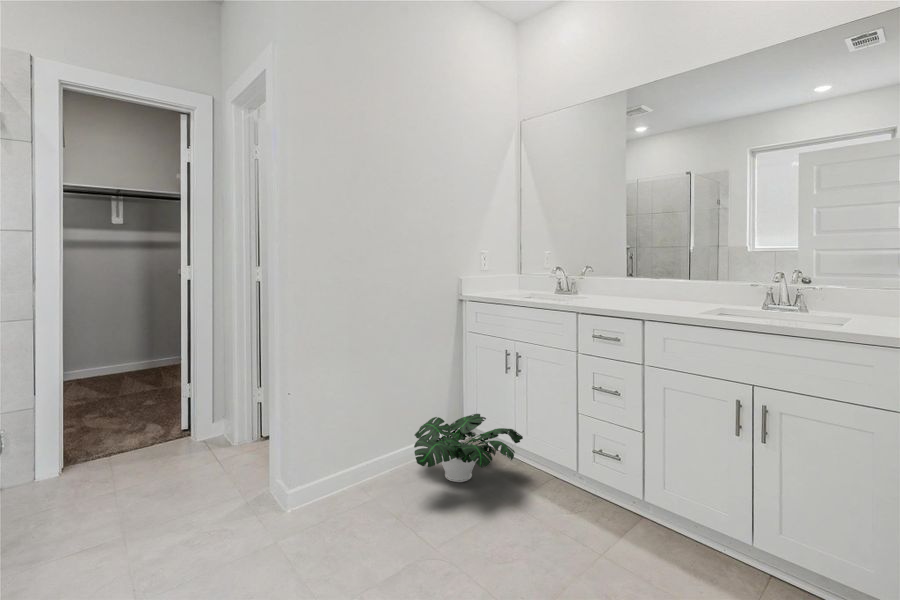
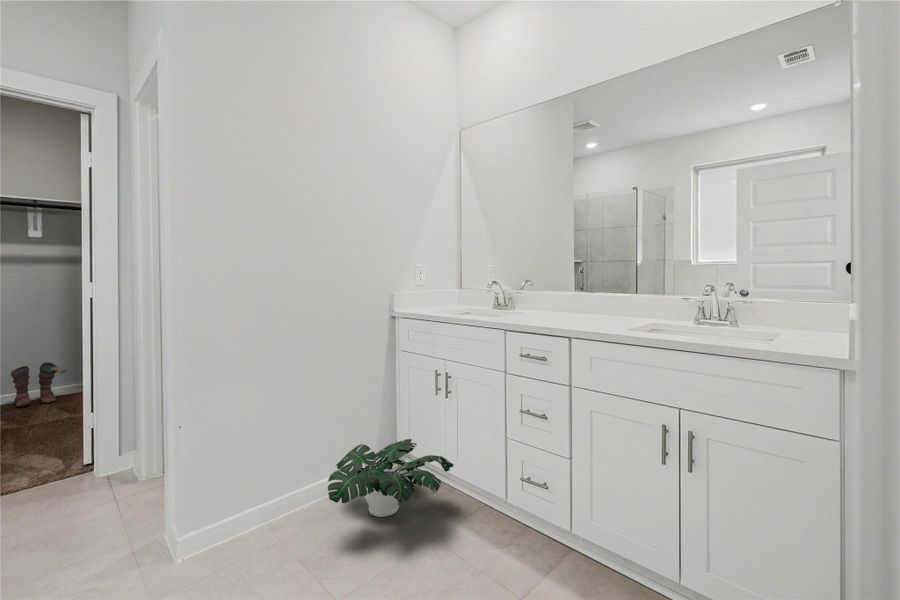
boots: none [99,340,148,379] -> present [11,362,67,407]

